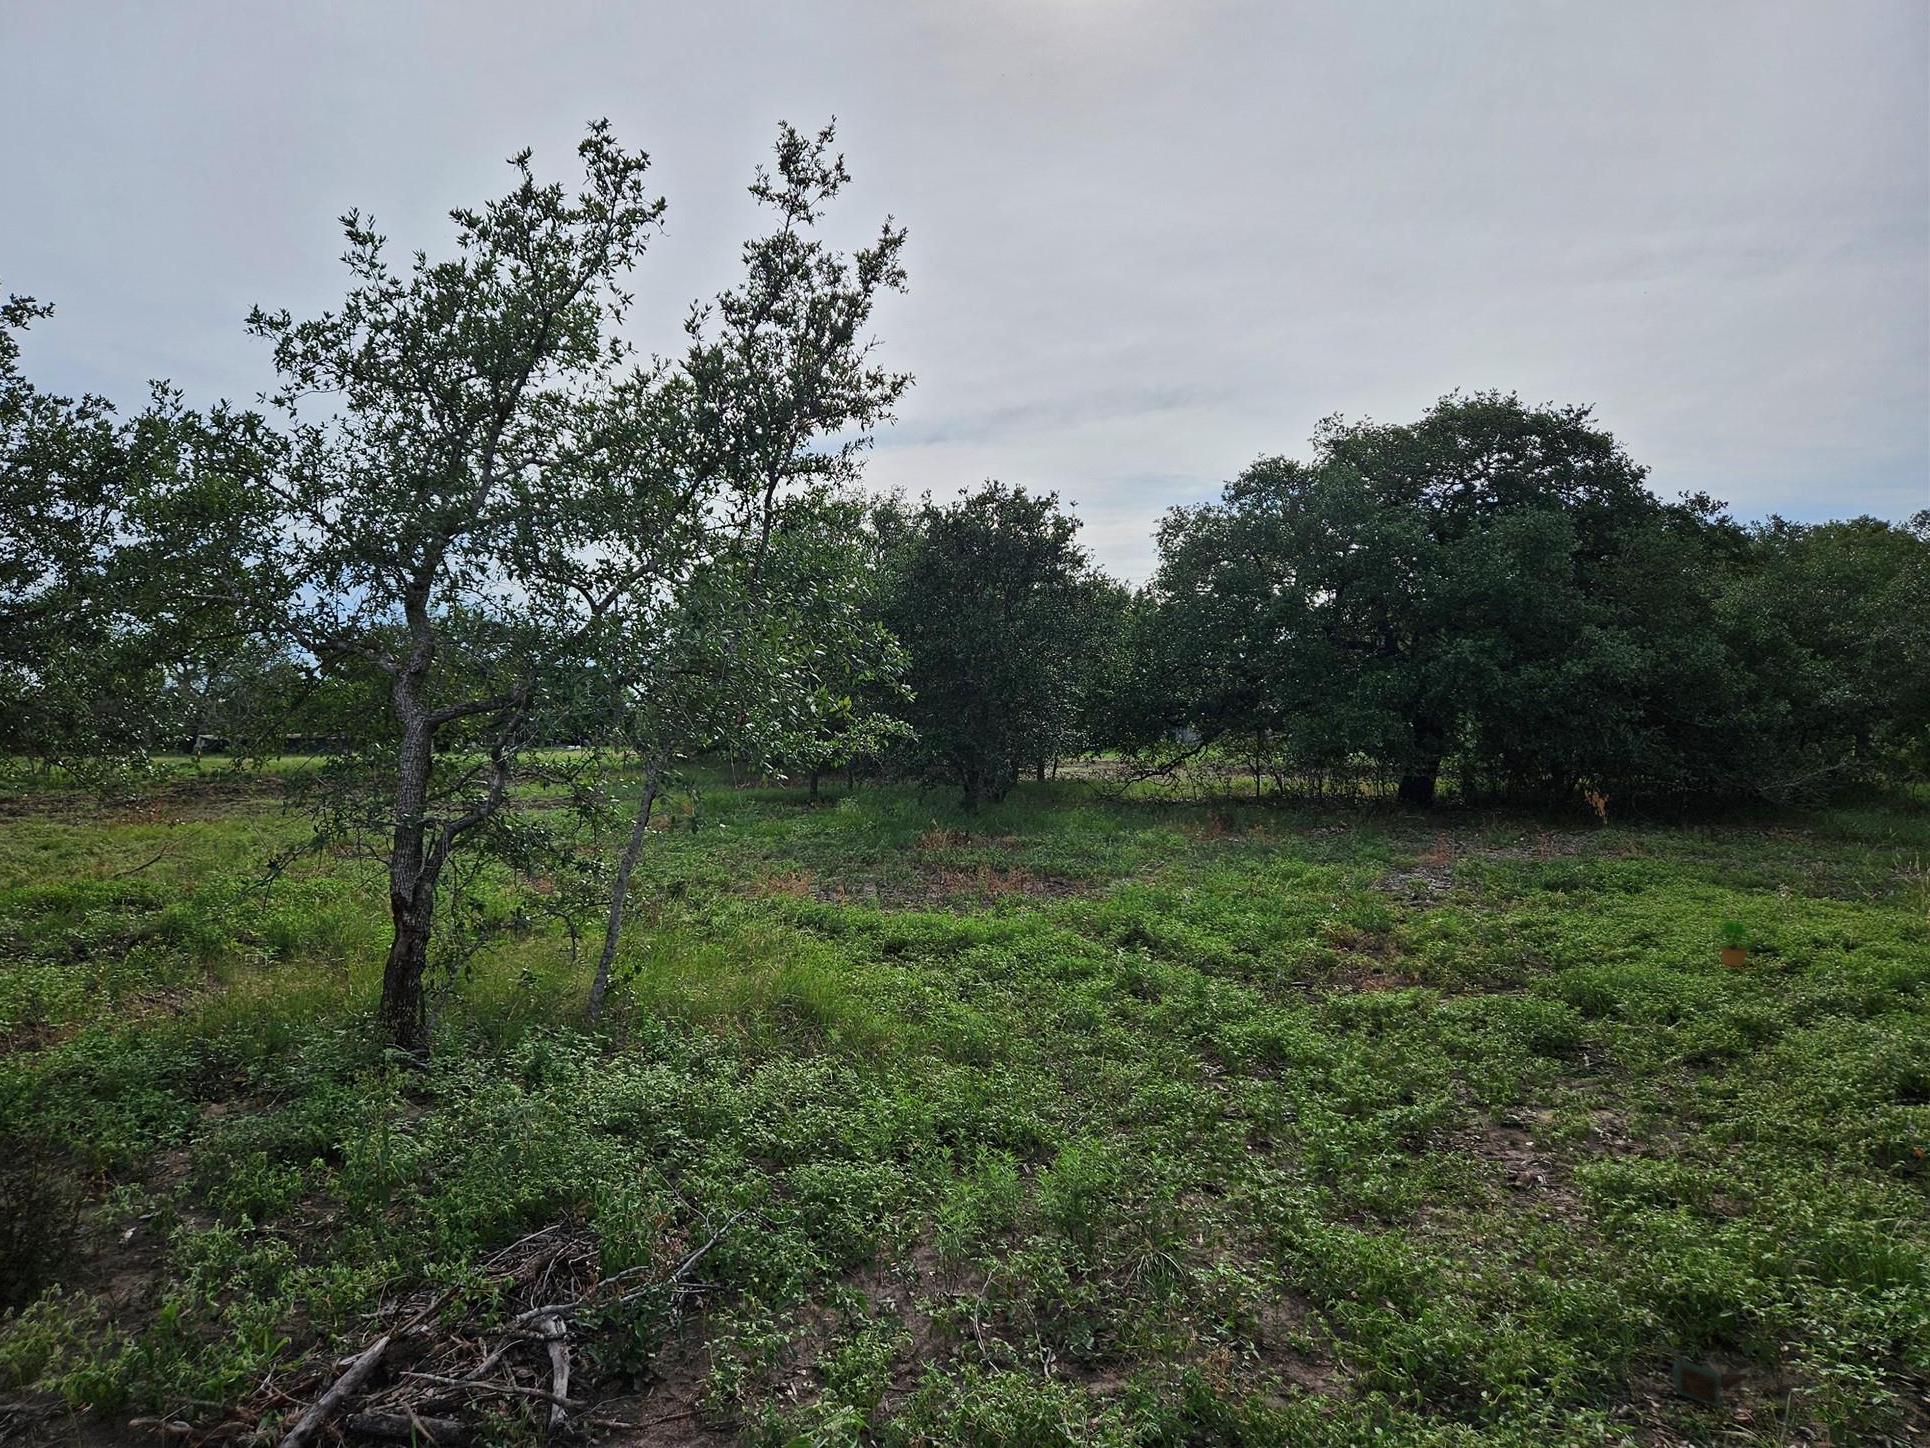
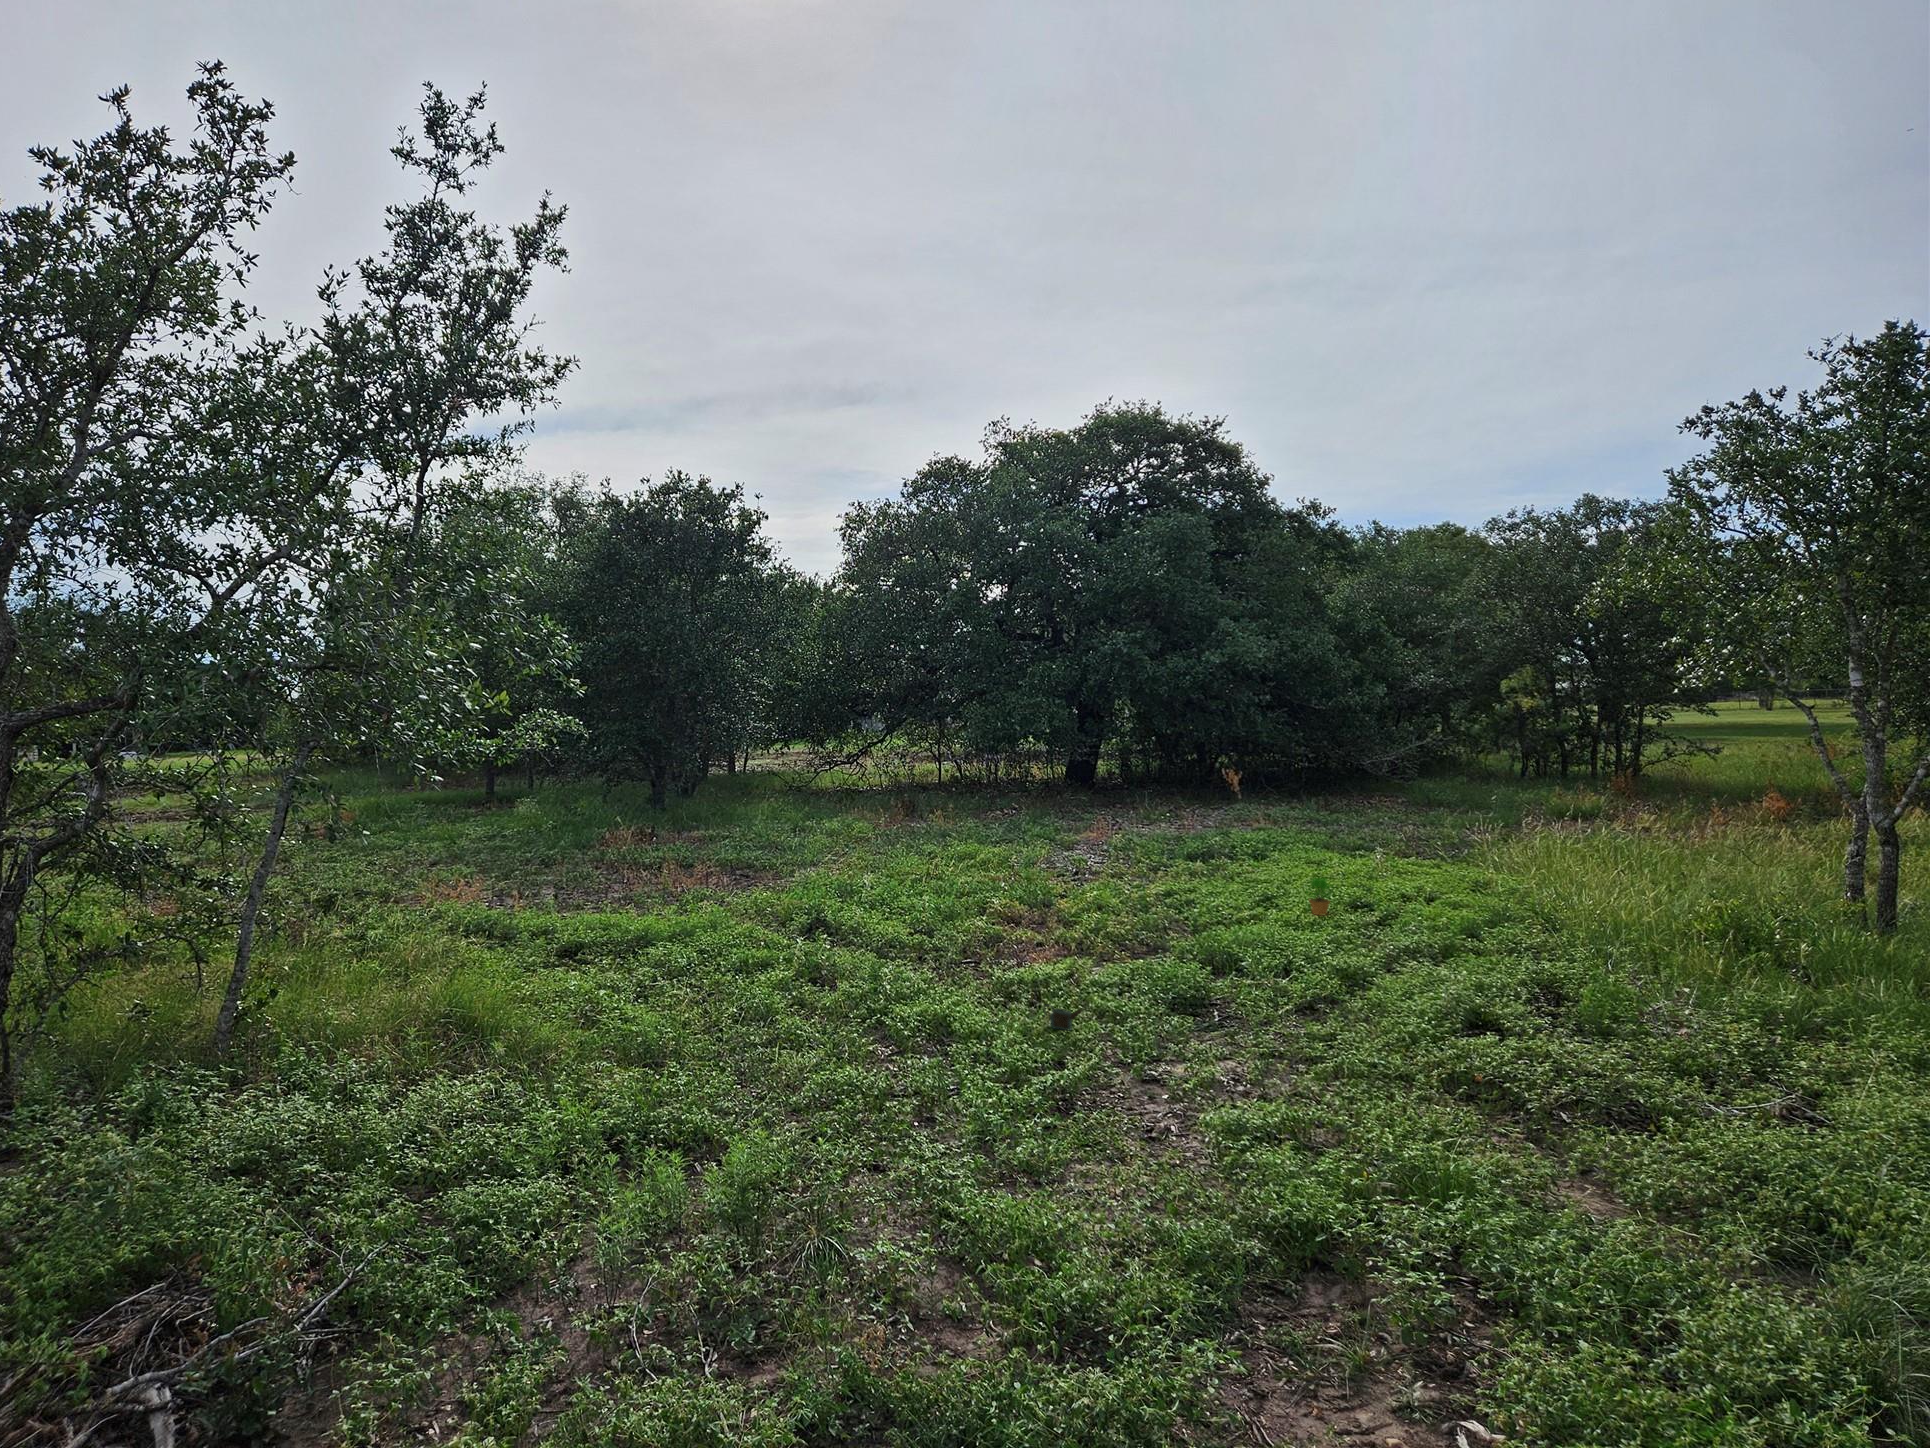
watering can: present [1656,1346,1749,1408] -> present [1043,1004,1082,1031]

